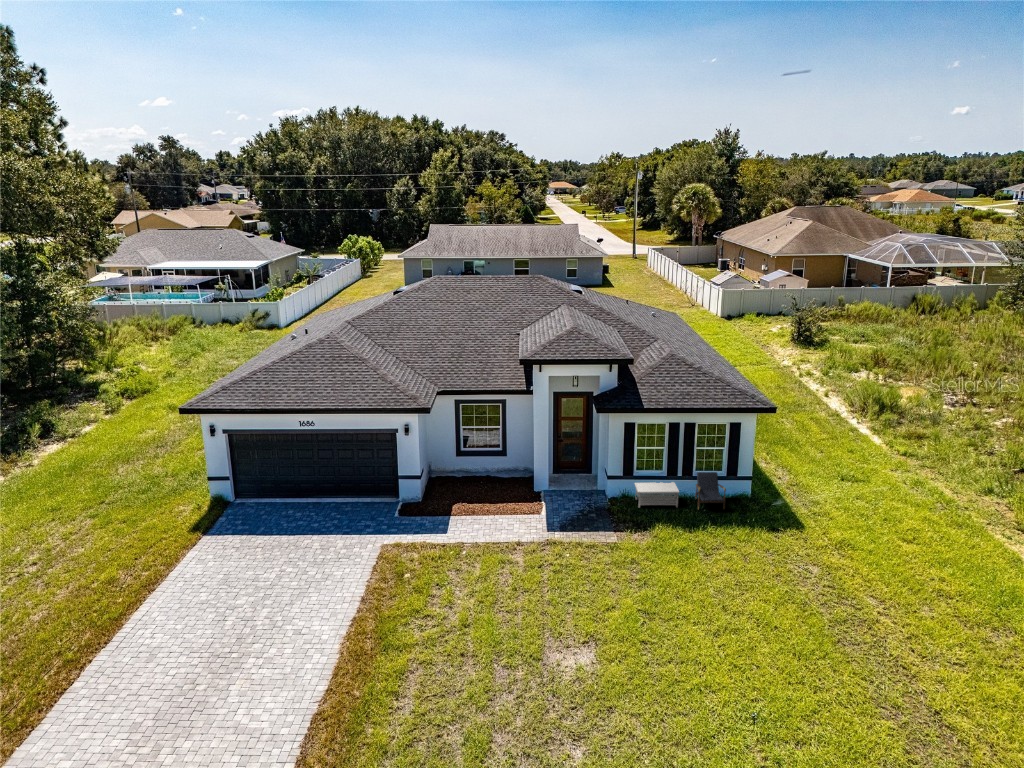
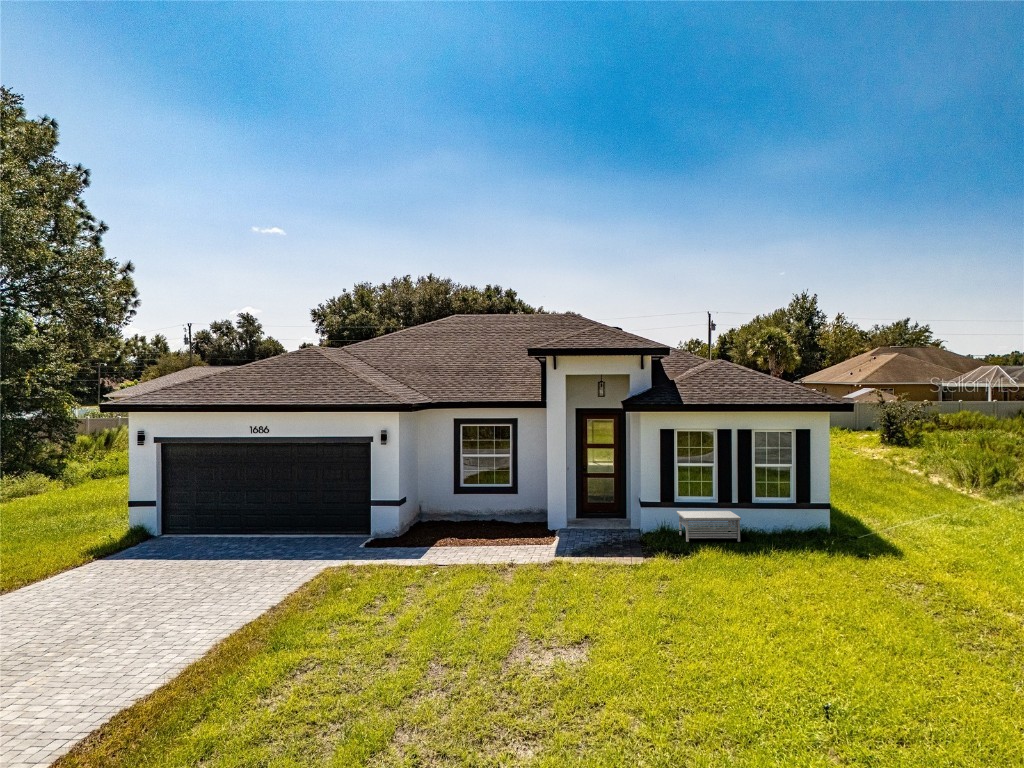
lounge chair: present [695,472,726,509] -> none [759,496,807,544]

